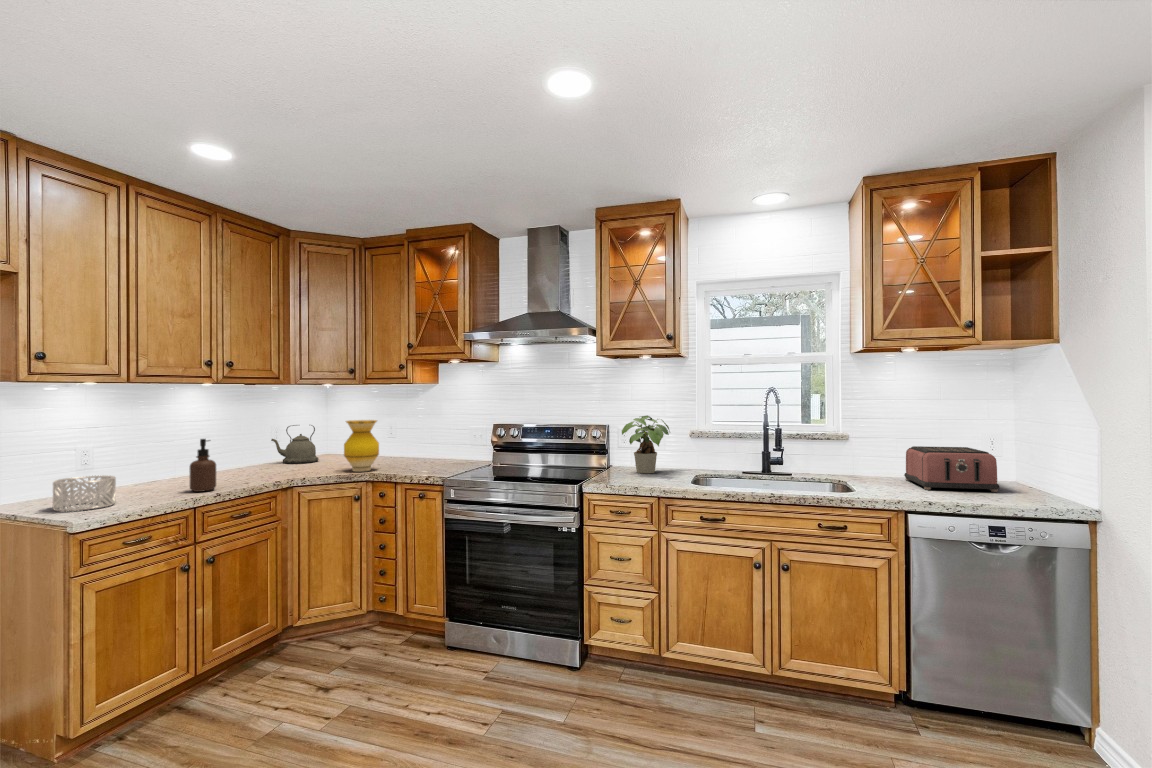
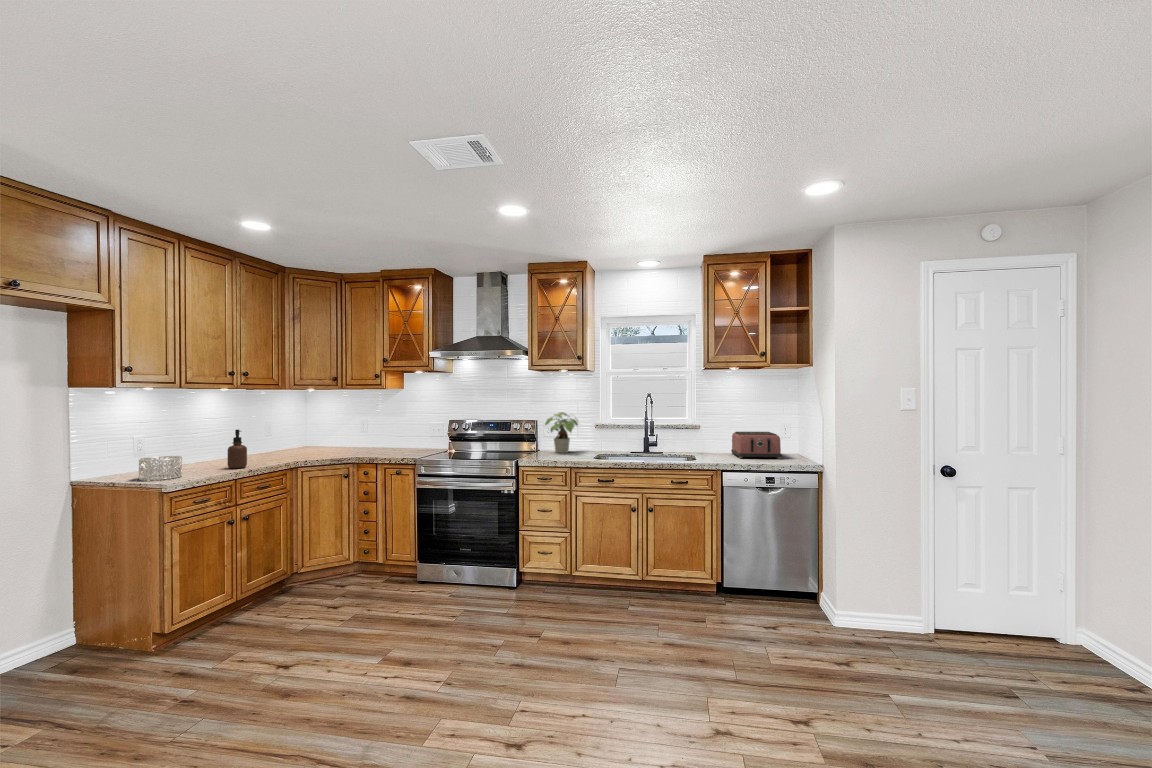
vase: present [344,420,379,472] -> none [334,416,361,455]
kettle: present [271,425,319,464] -> none [267,421,304,451]

